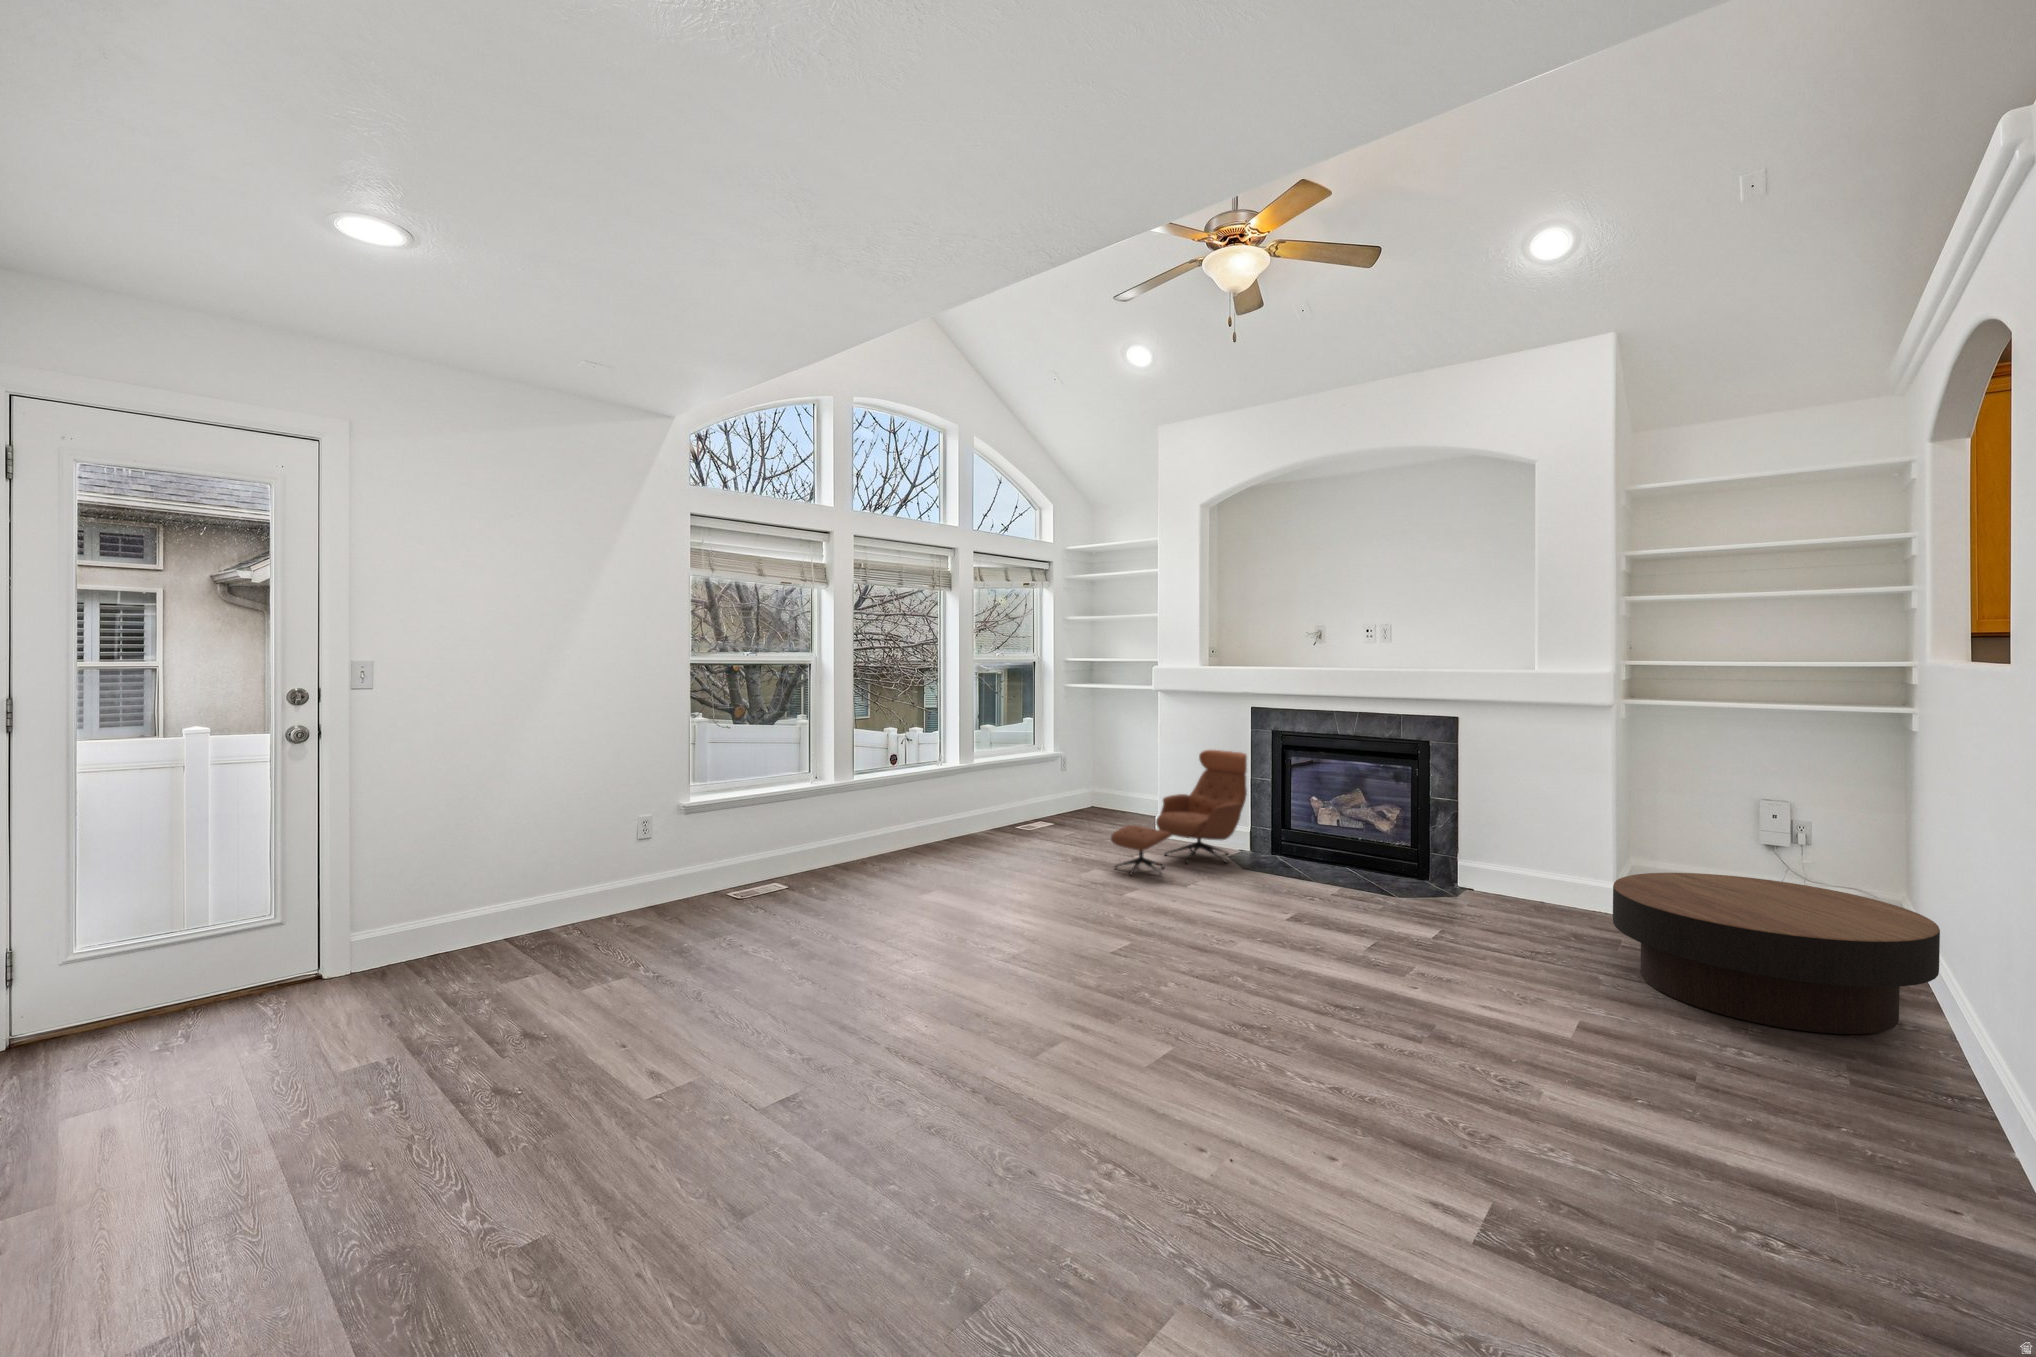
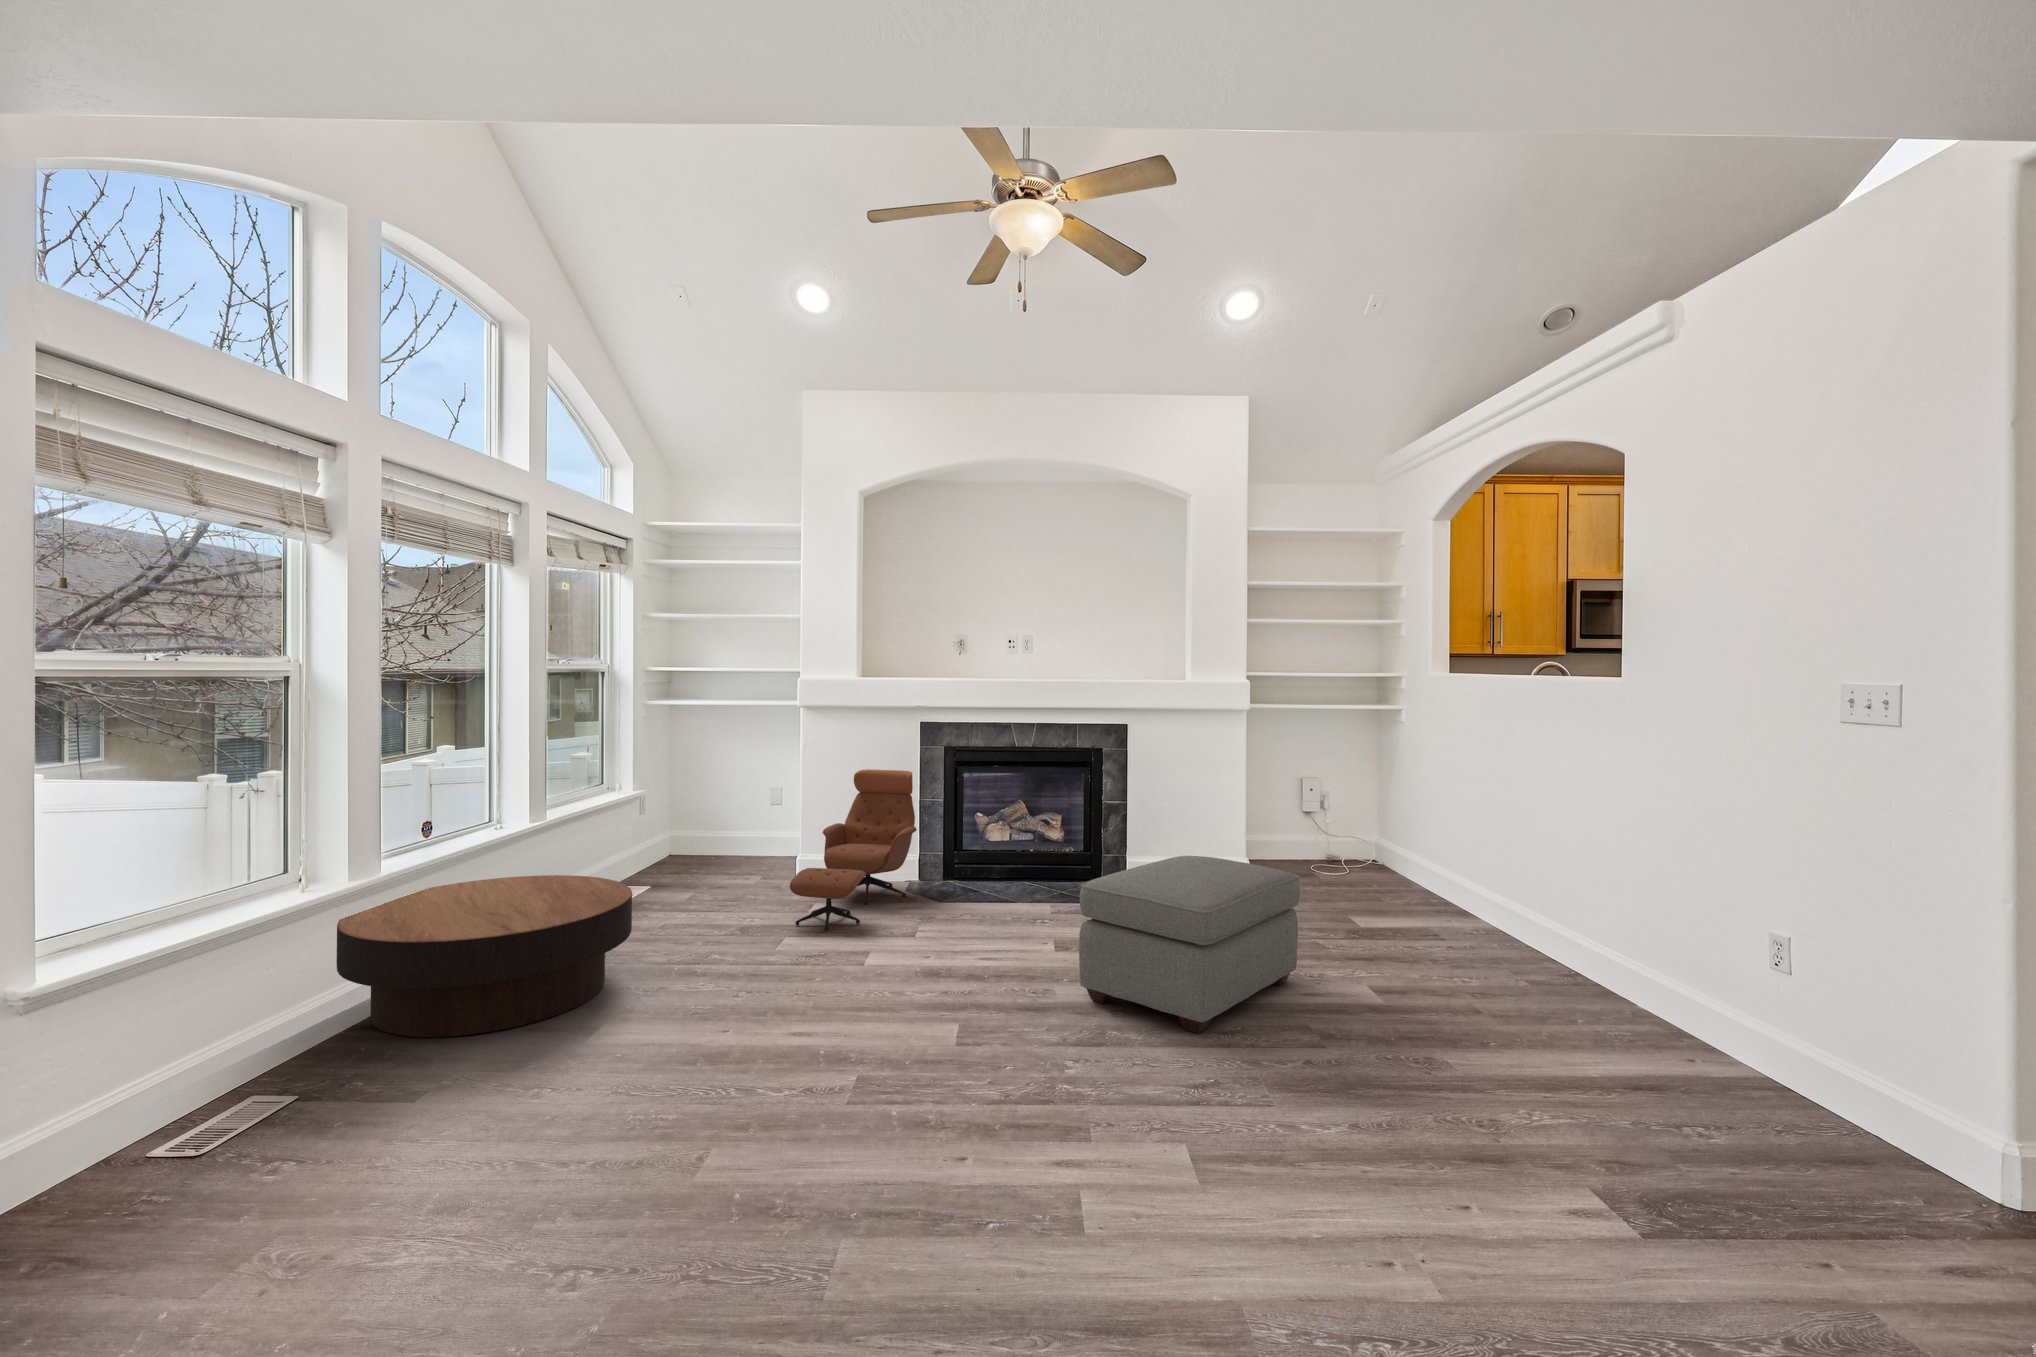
ottoman: none [1253,850,1499,999] -> present [1079,856,1300,1033]
coffee table: present [1613,873,1940,1034] -> present [336,875,632,1037]

